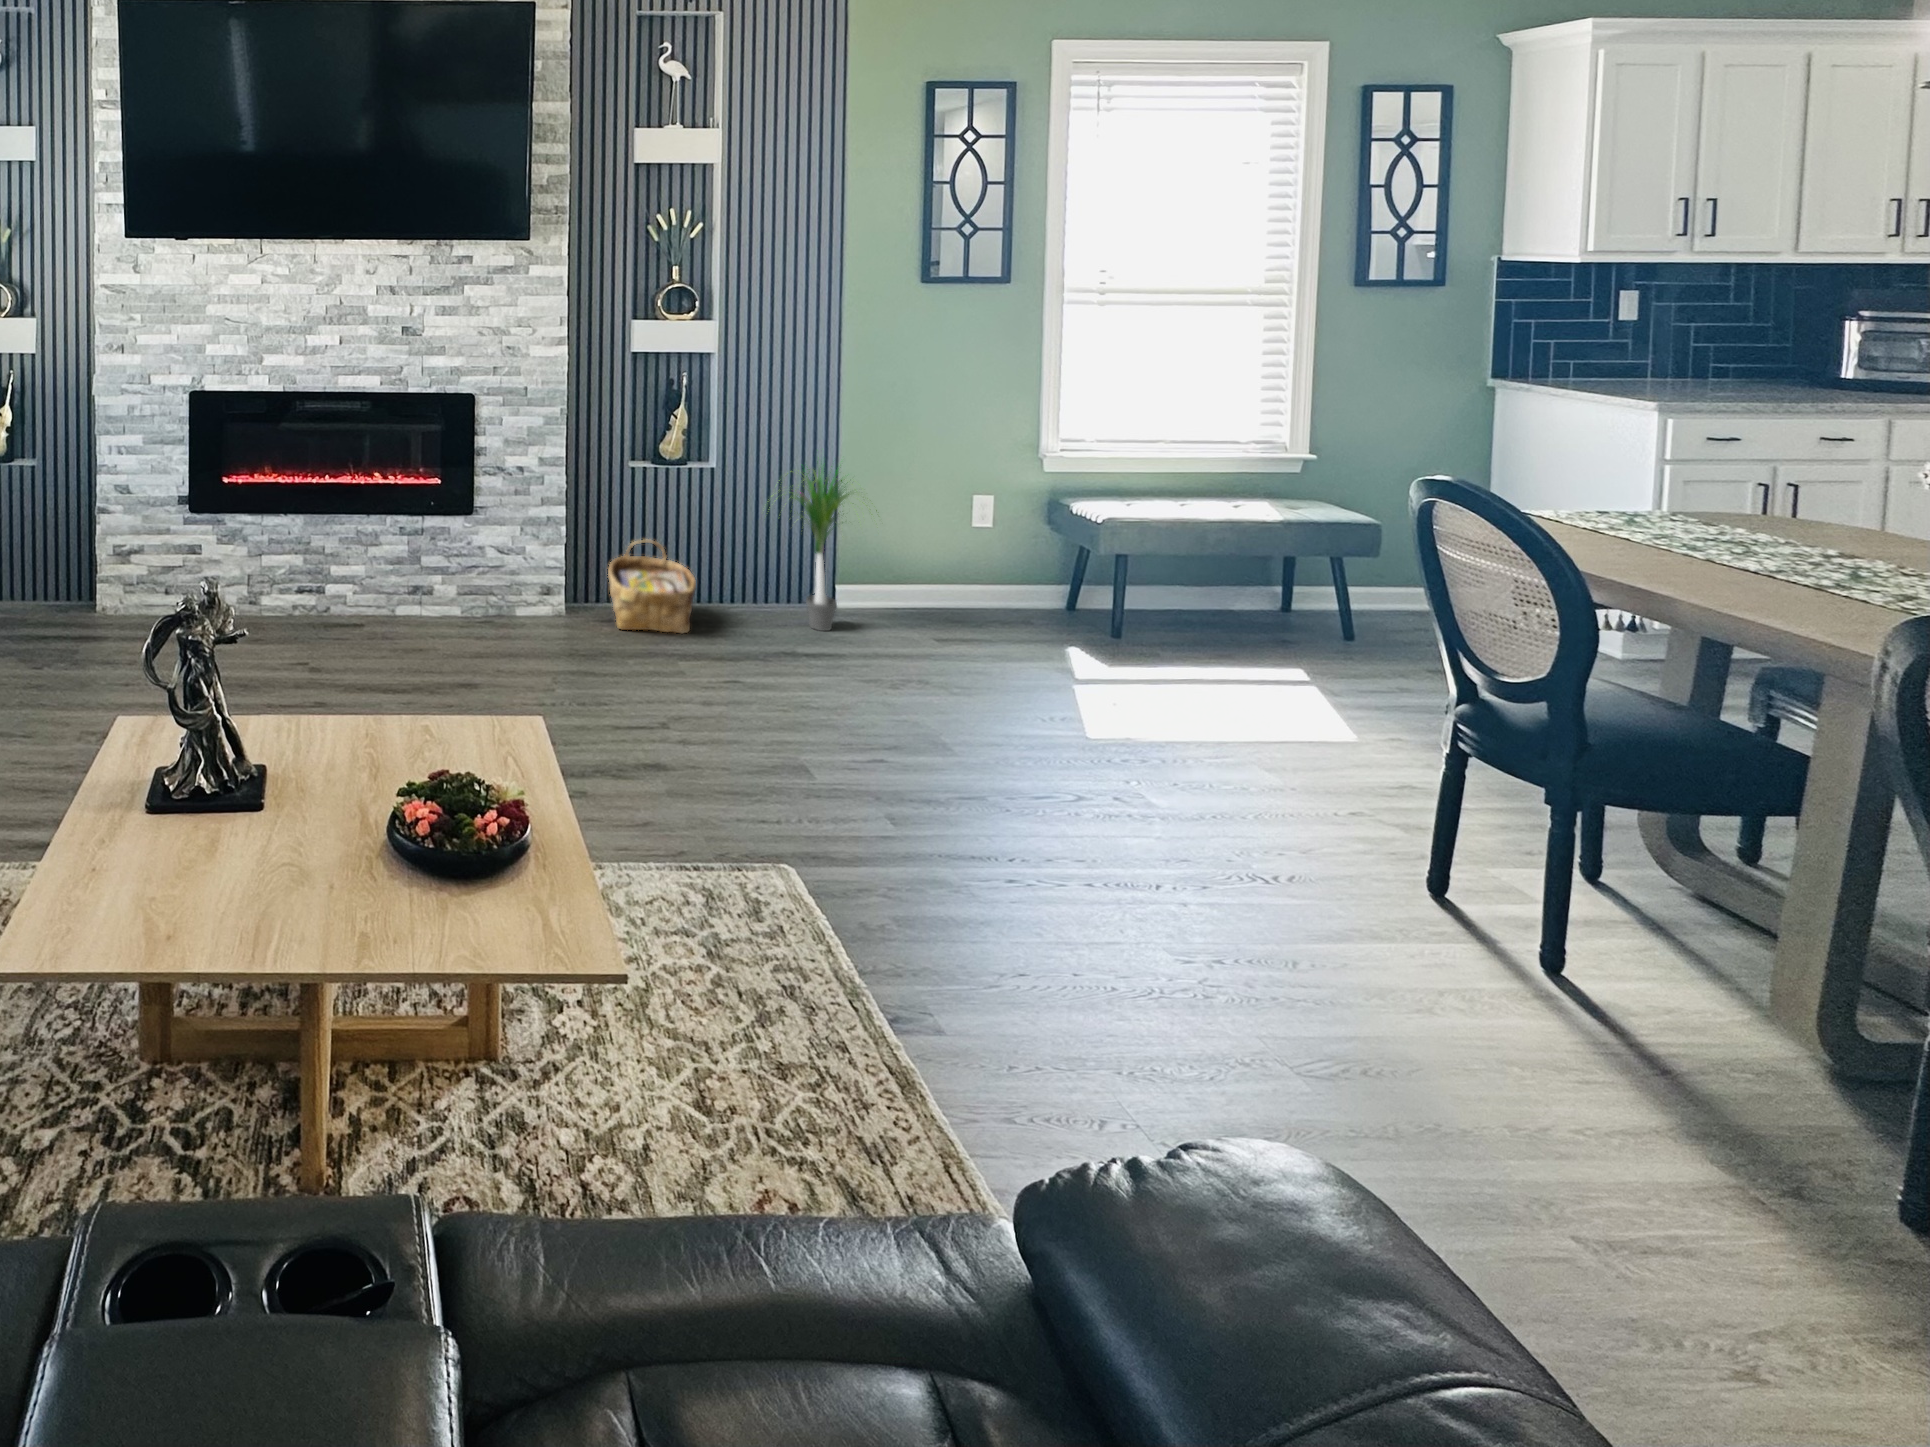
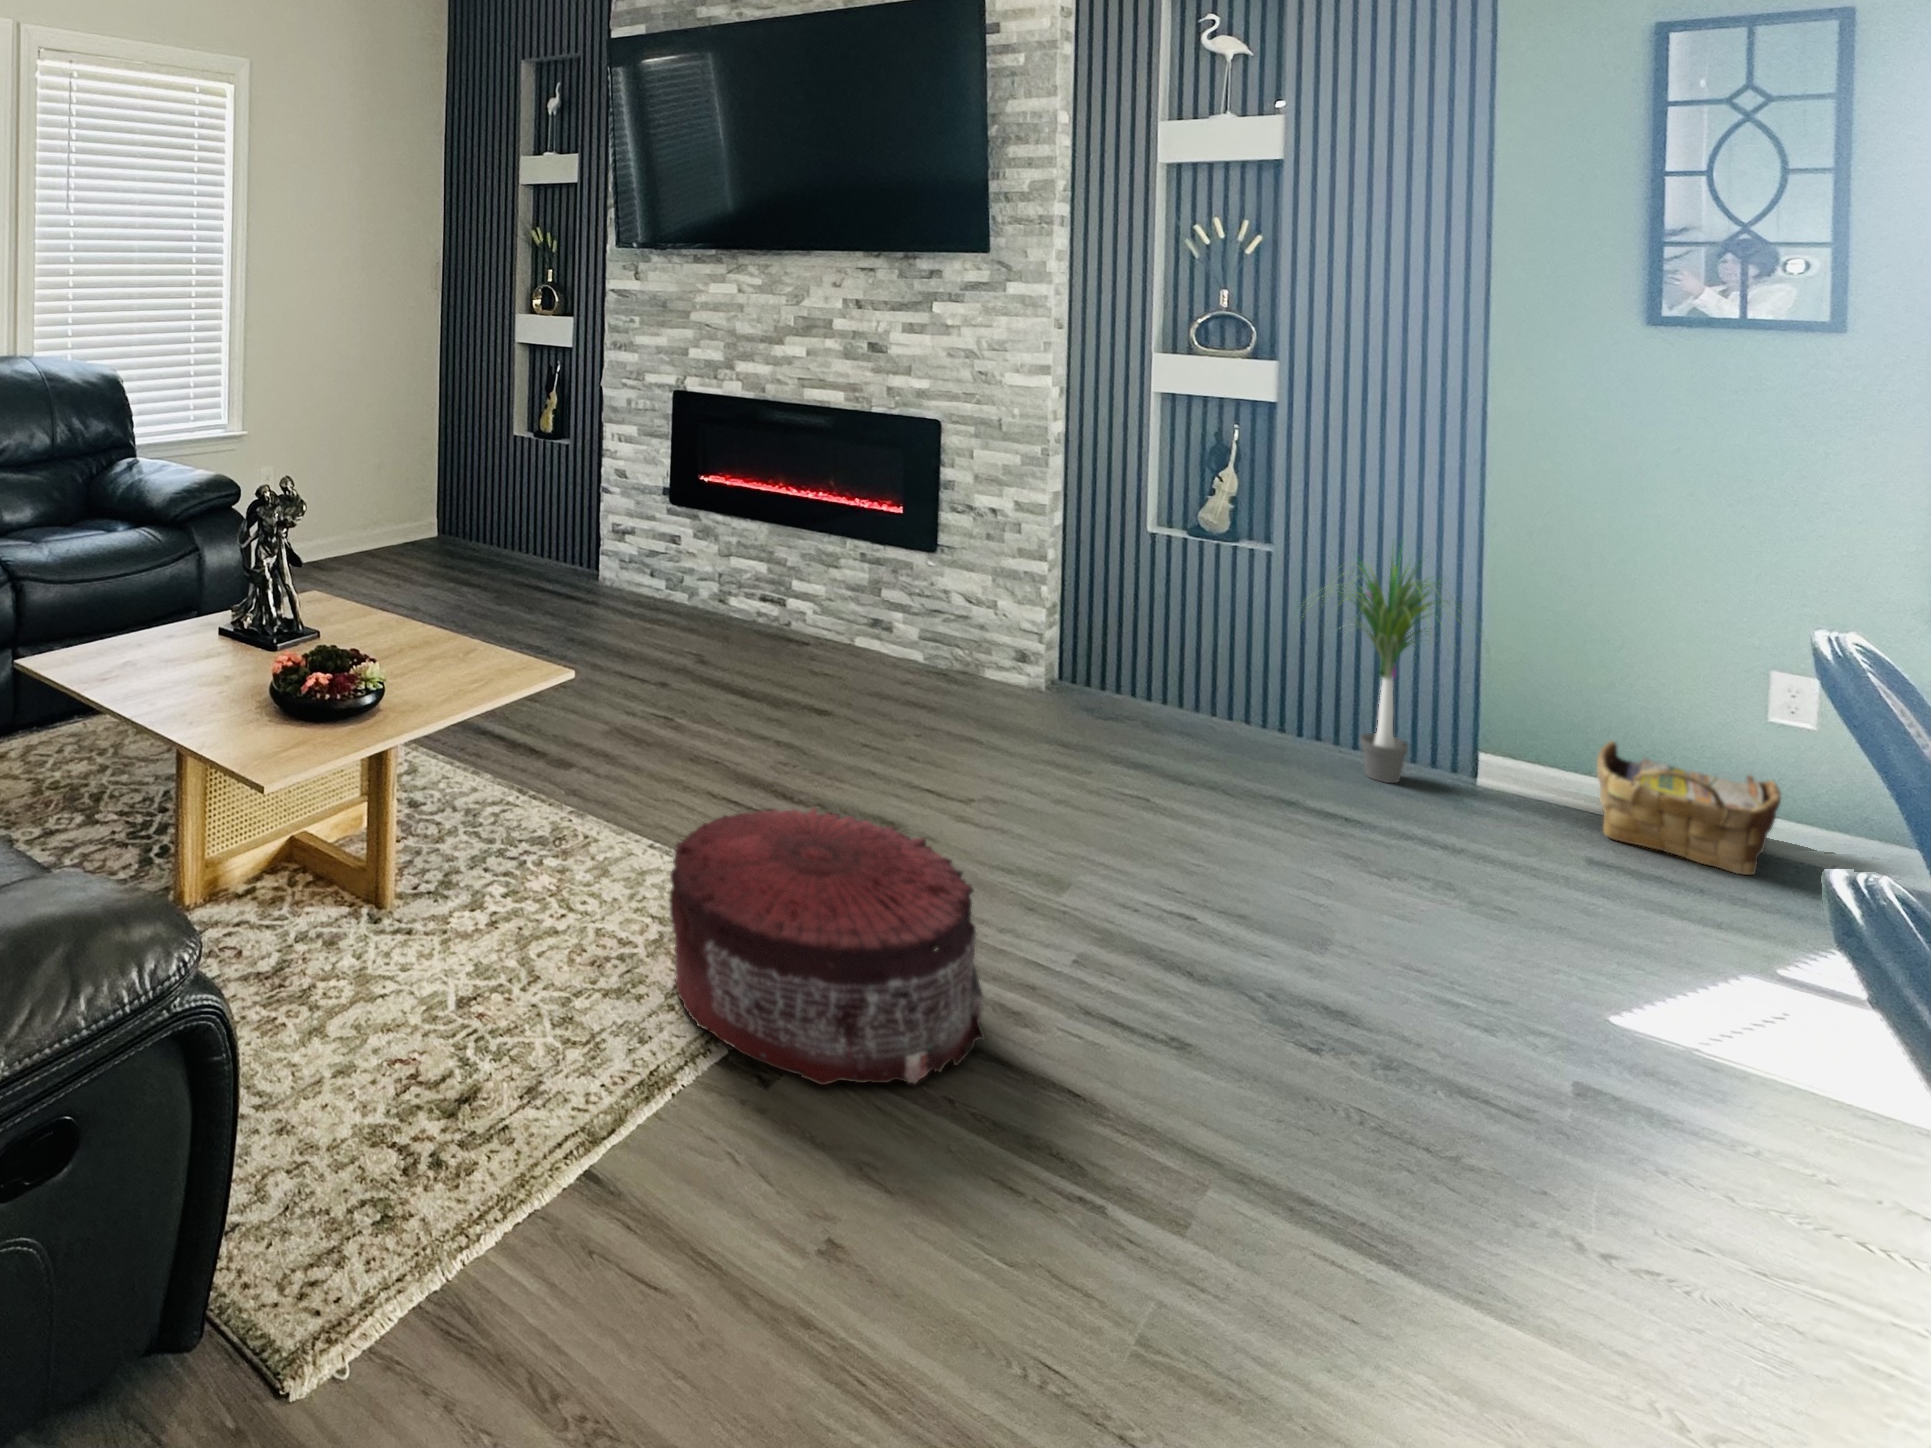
woven basket: present [608,540,696,633] -> present [1597,741,1781,875]
pouf: none [751,789,1067,1080] -> present [670,808,985,1085]

